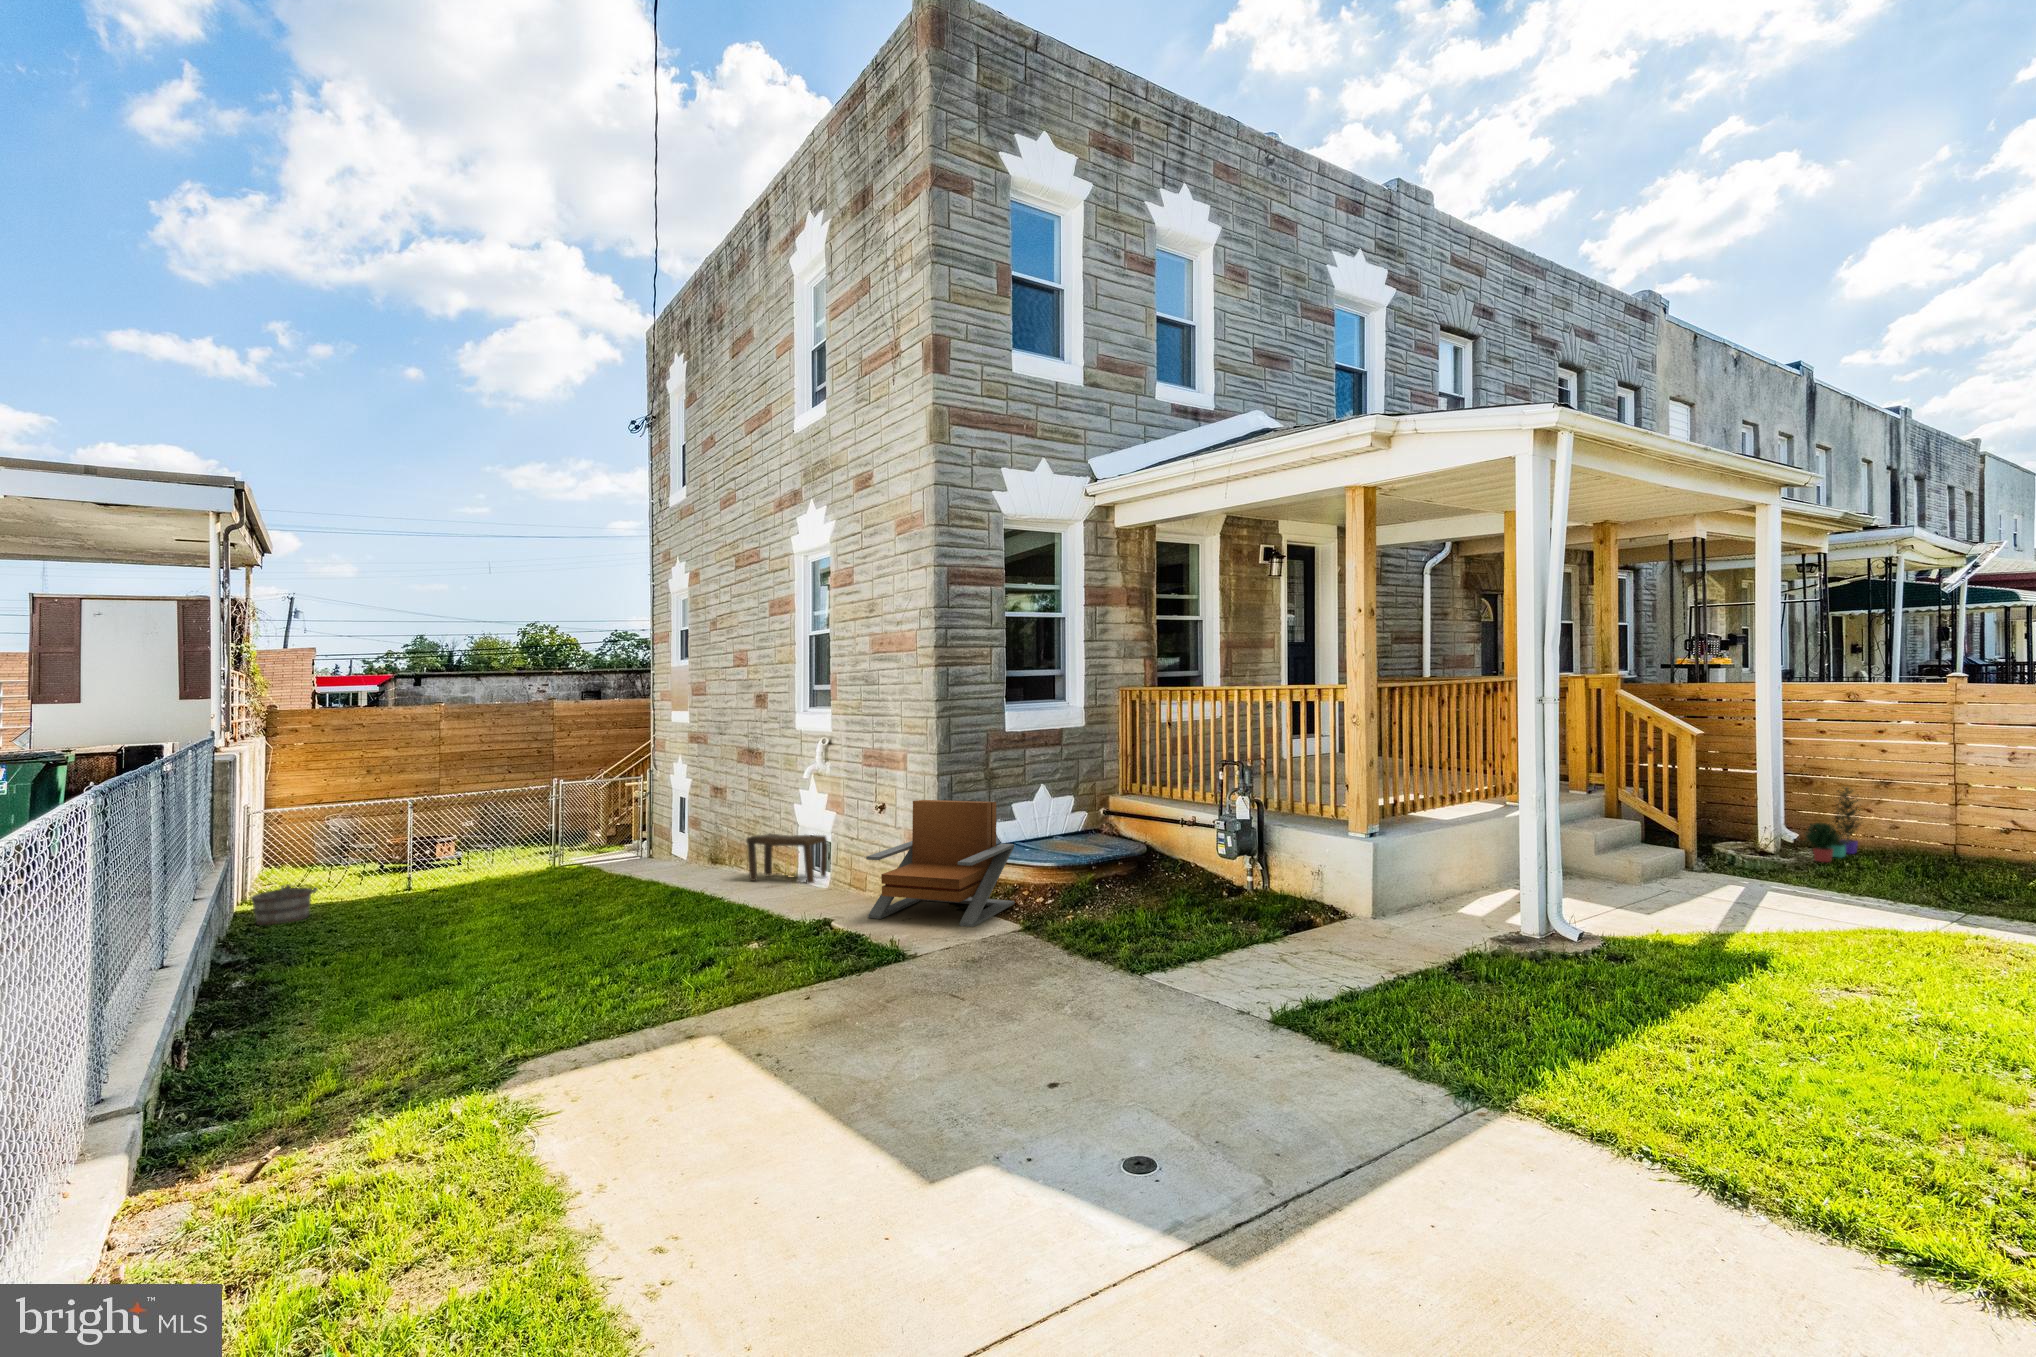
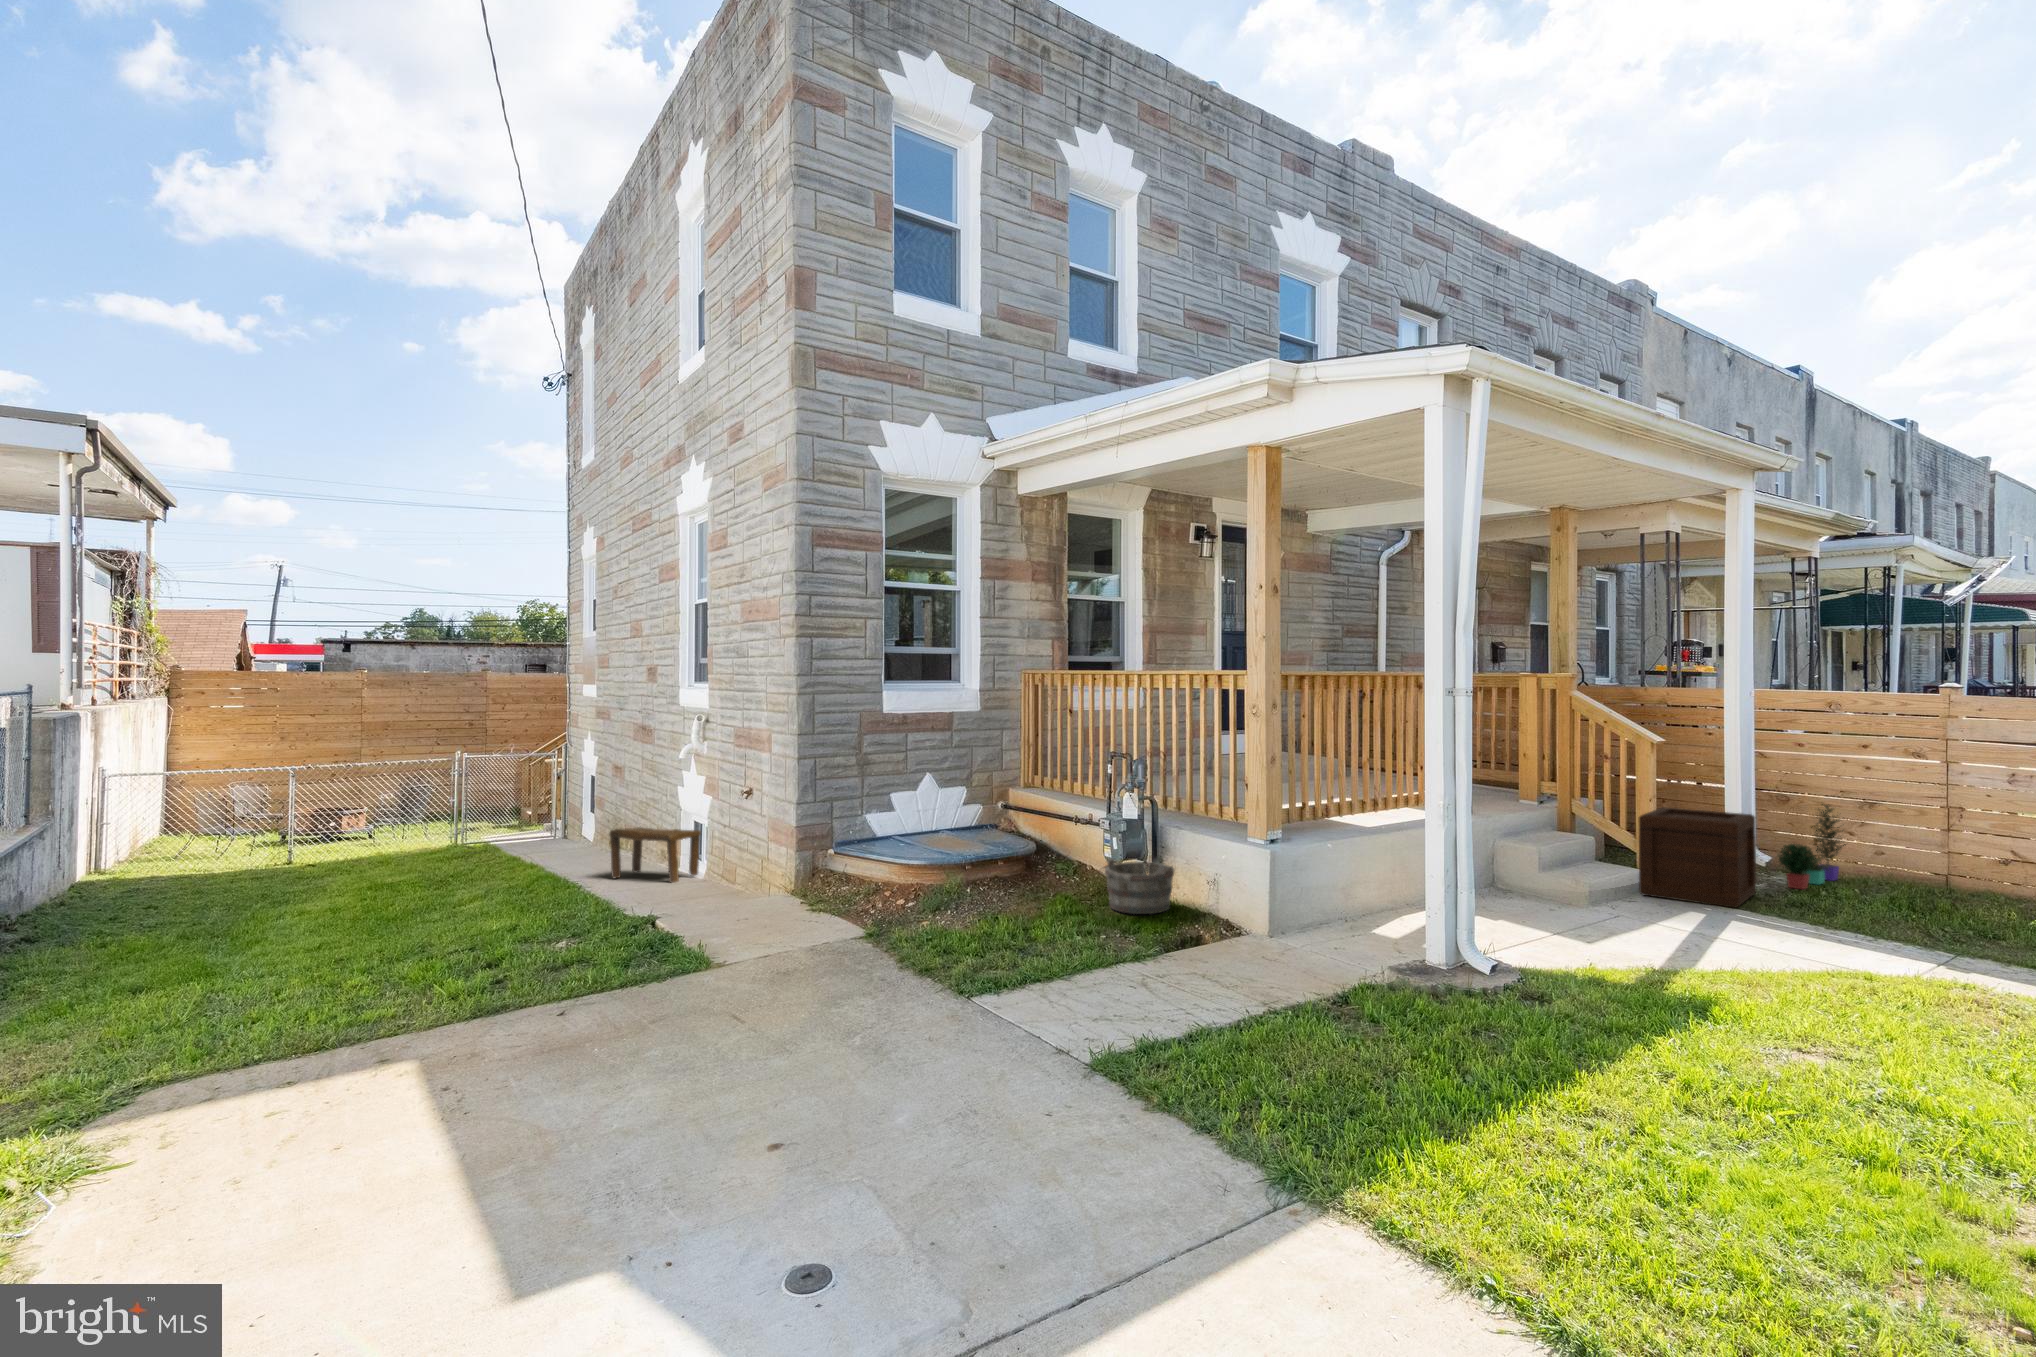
wooden crate: none [1684,793,1788,880] -> present [1639,808,1756,908]
lounge chair: present [866,800,1015,927] -> none [693,791,870,937]
bucket: present [251,884,317,925] -> present [1103,859,1174,914]

